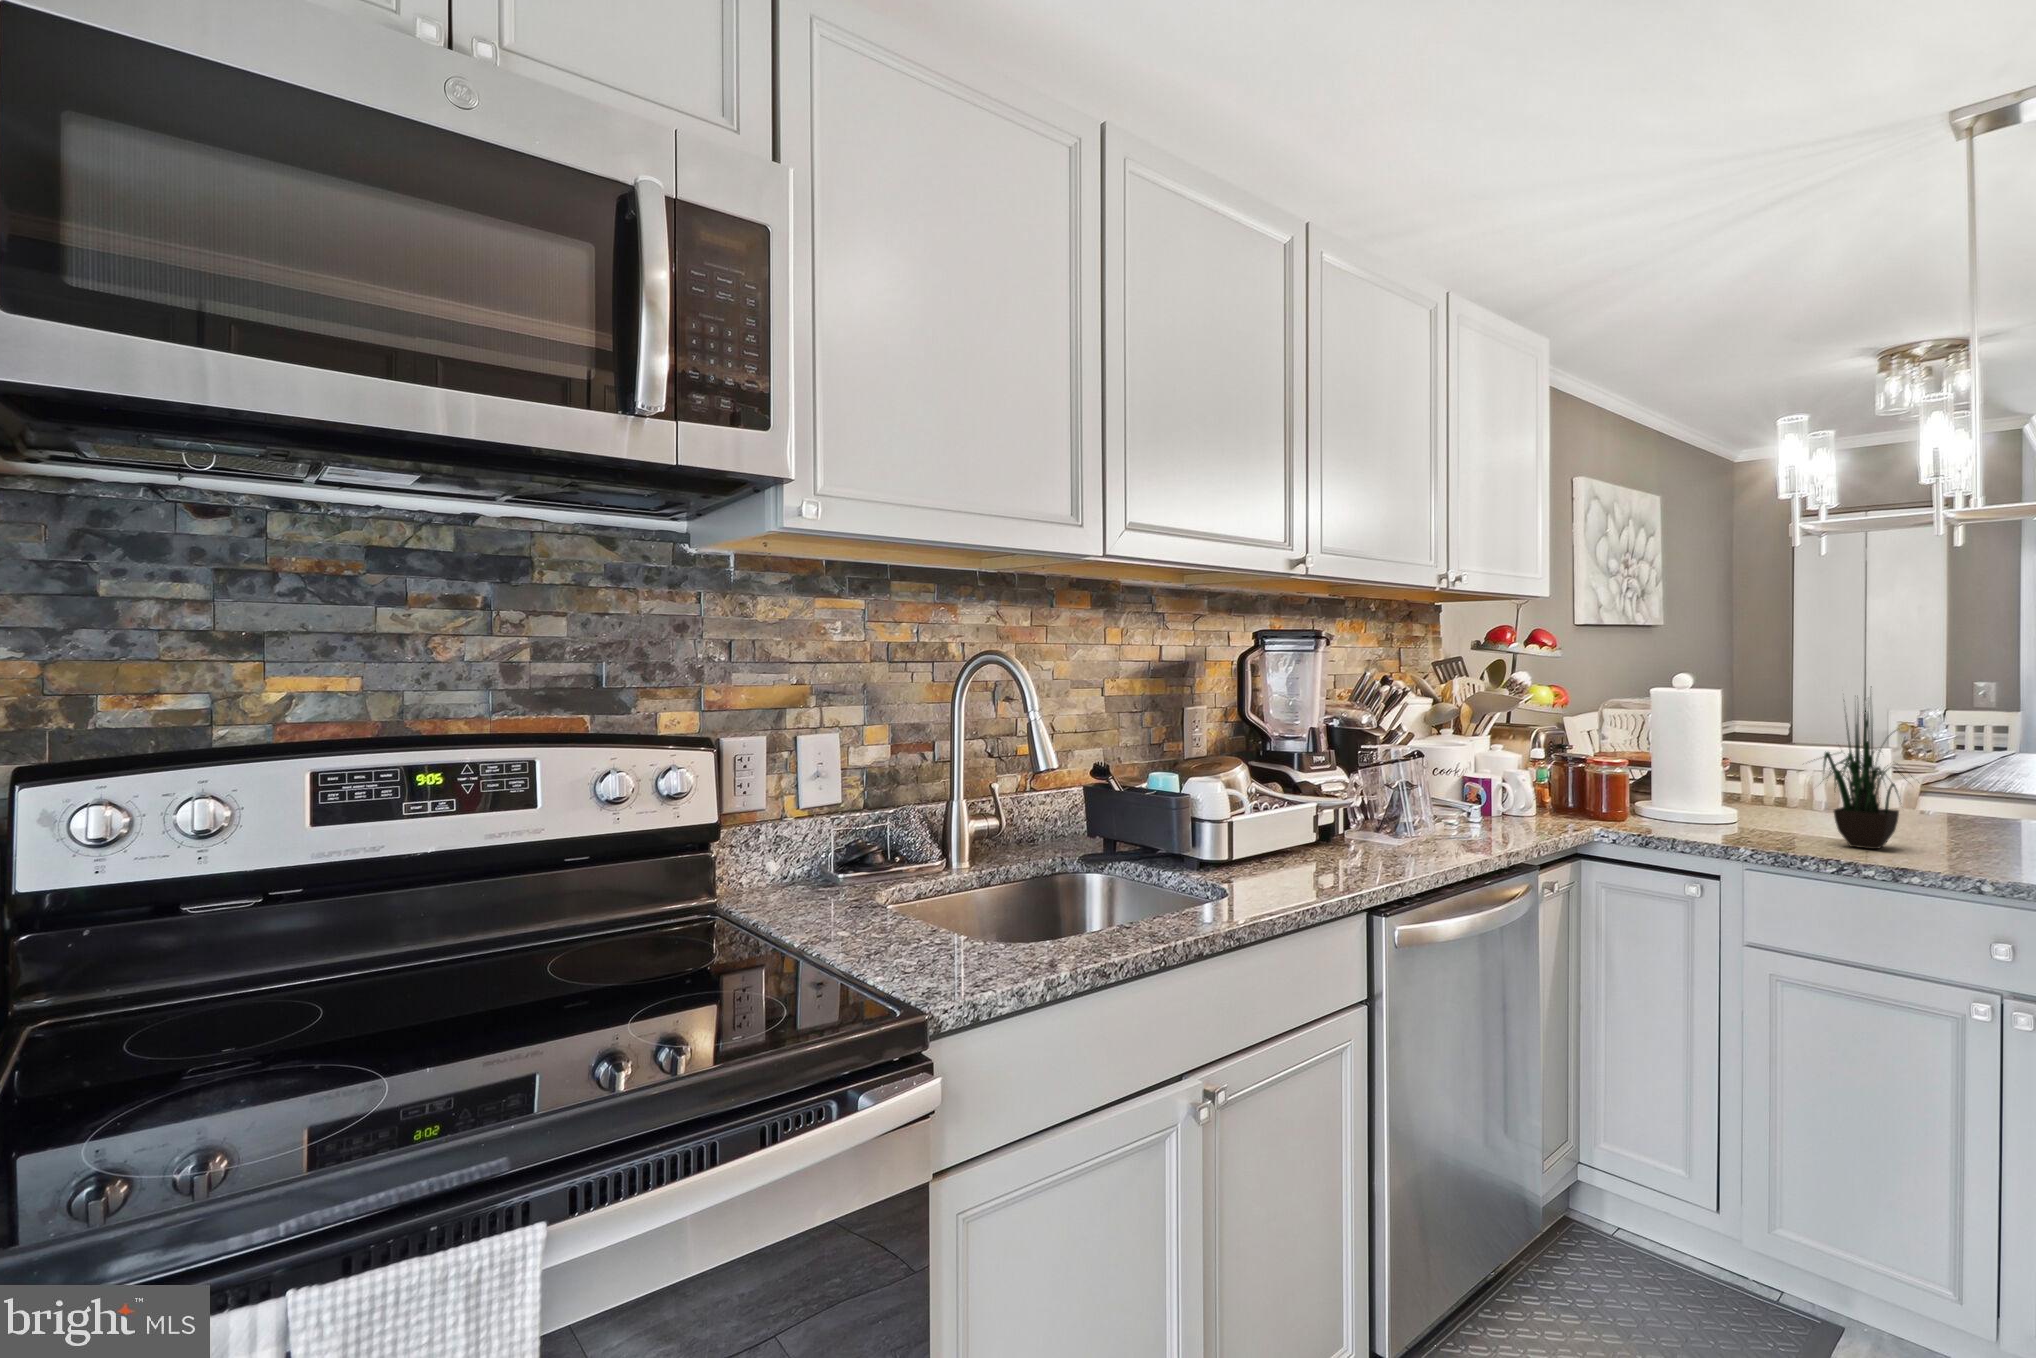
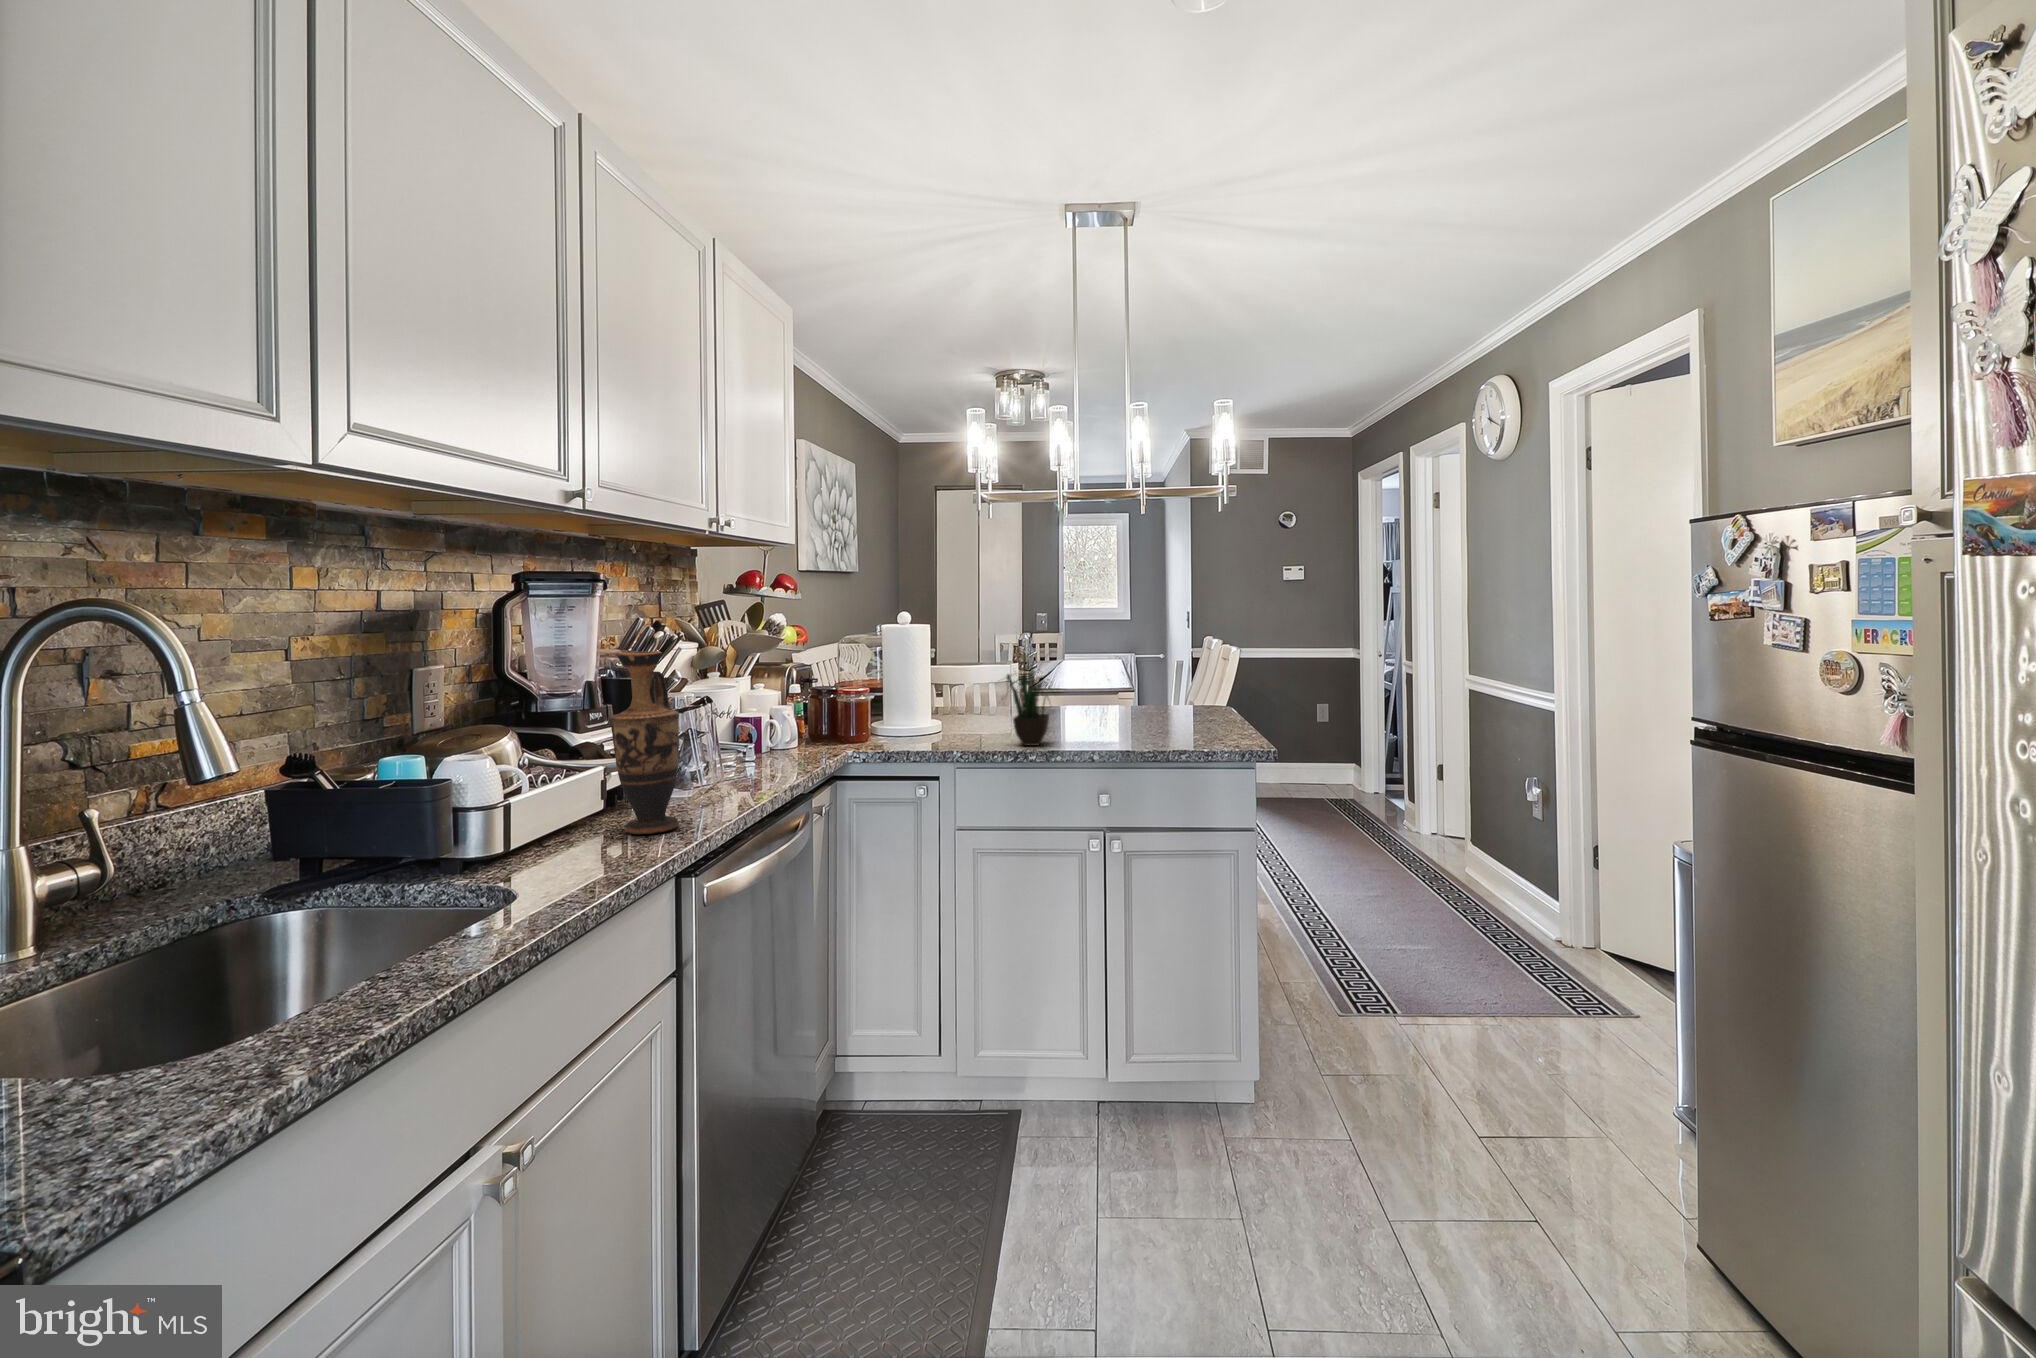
vase: none [1320,700,1382,869] -> present [610,651,679,834]

